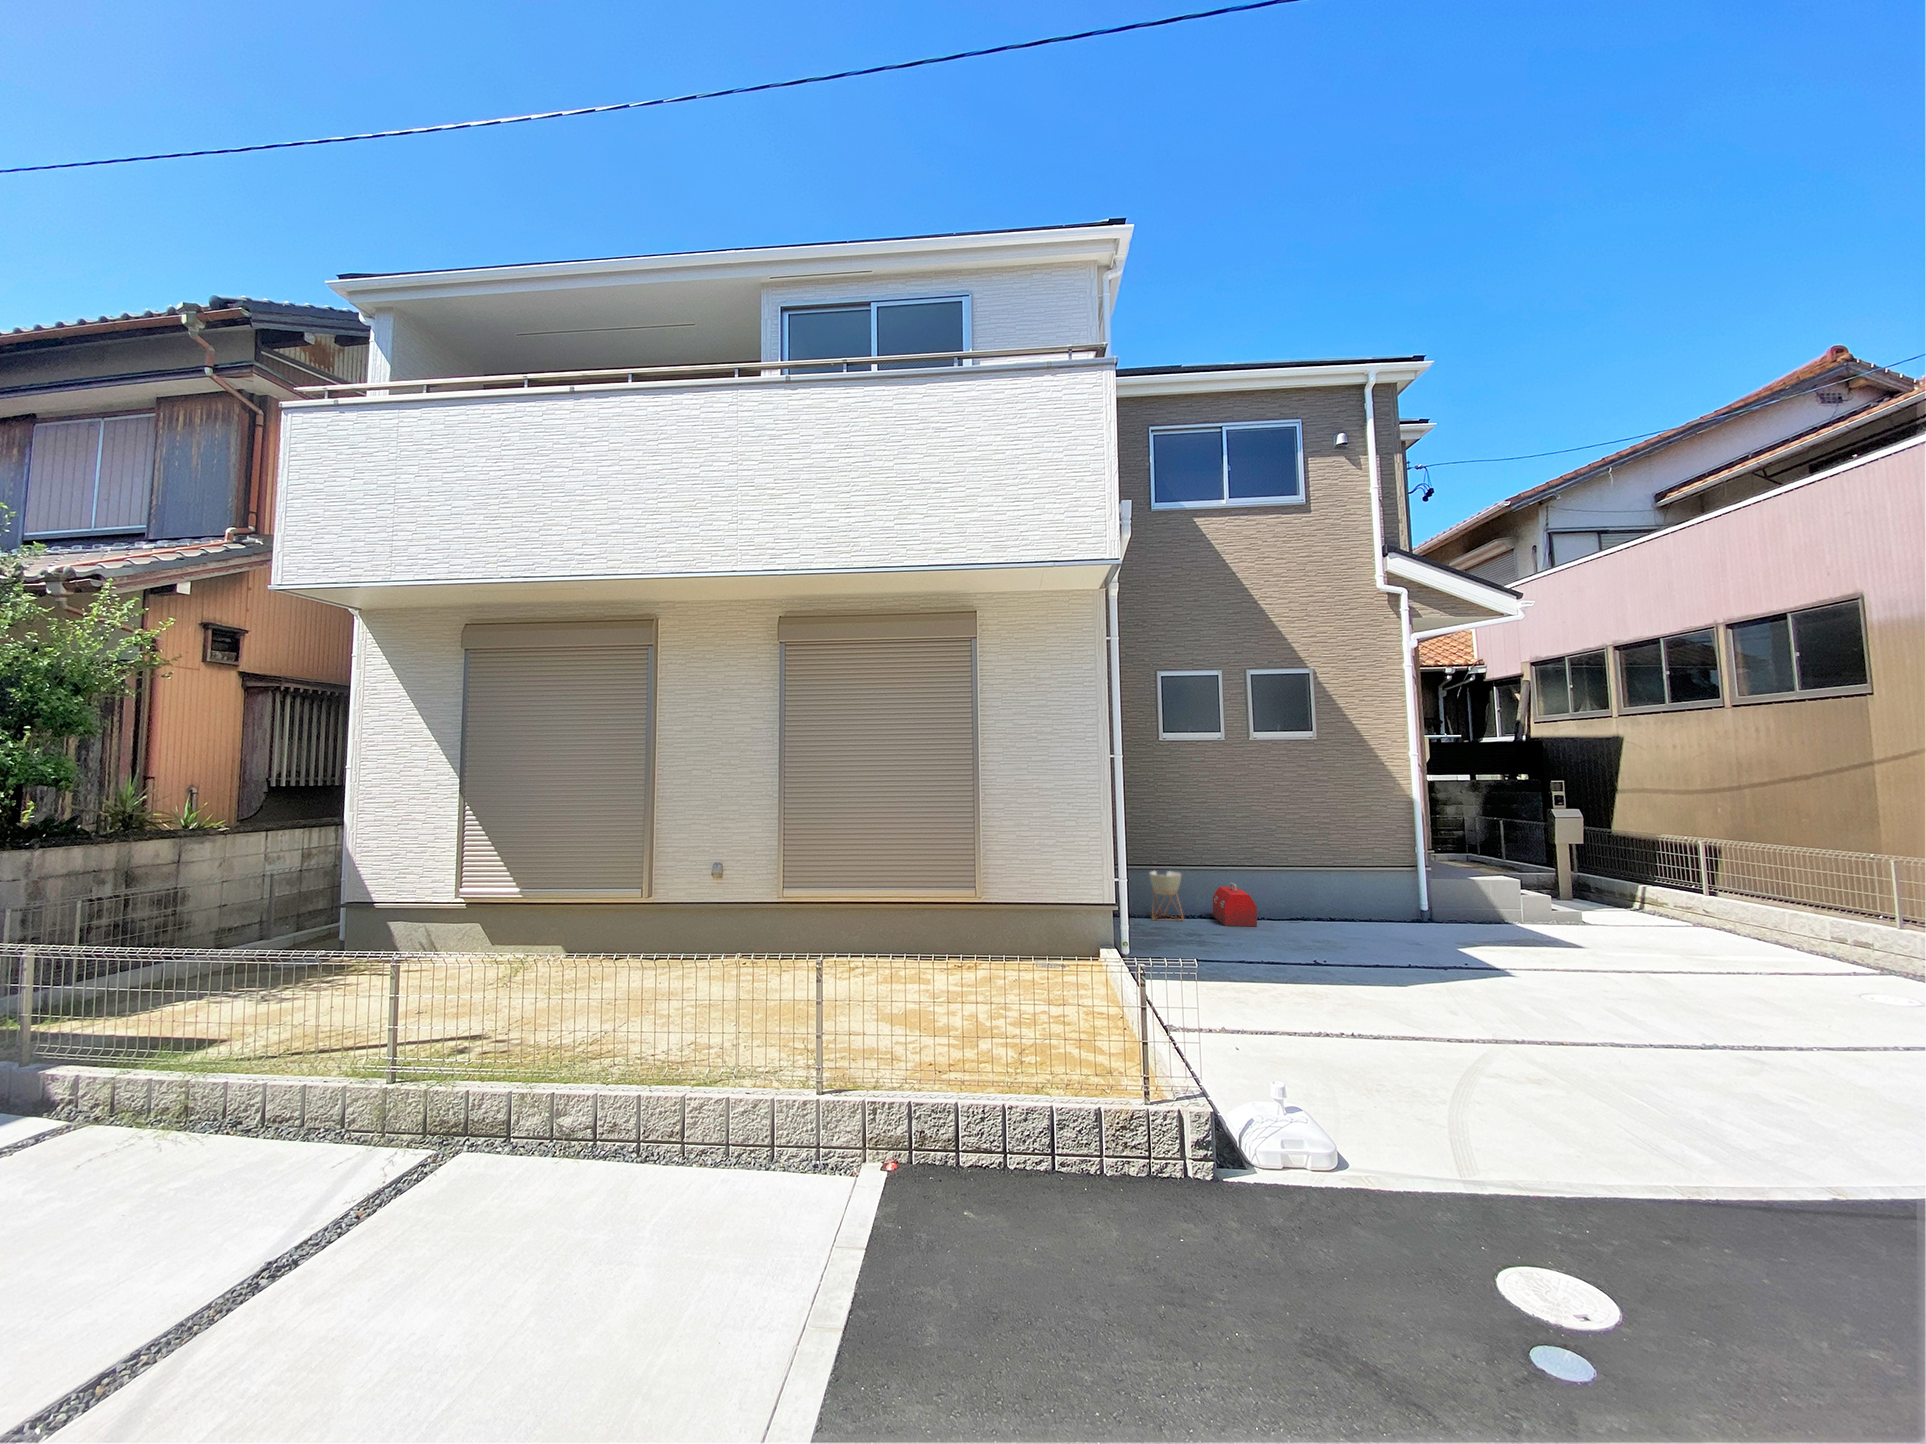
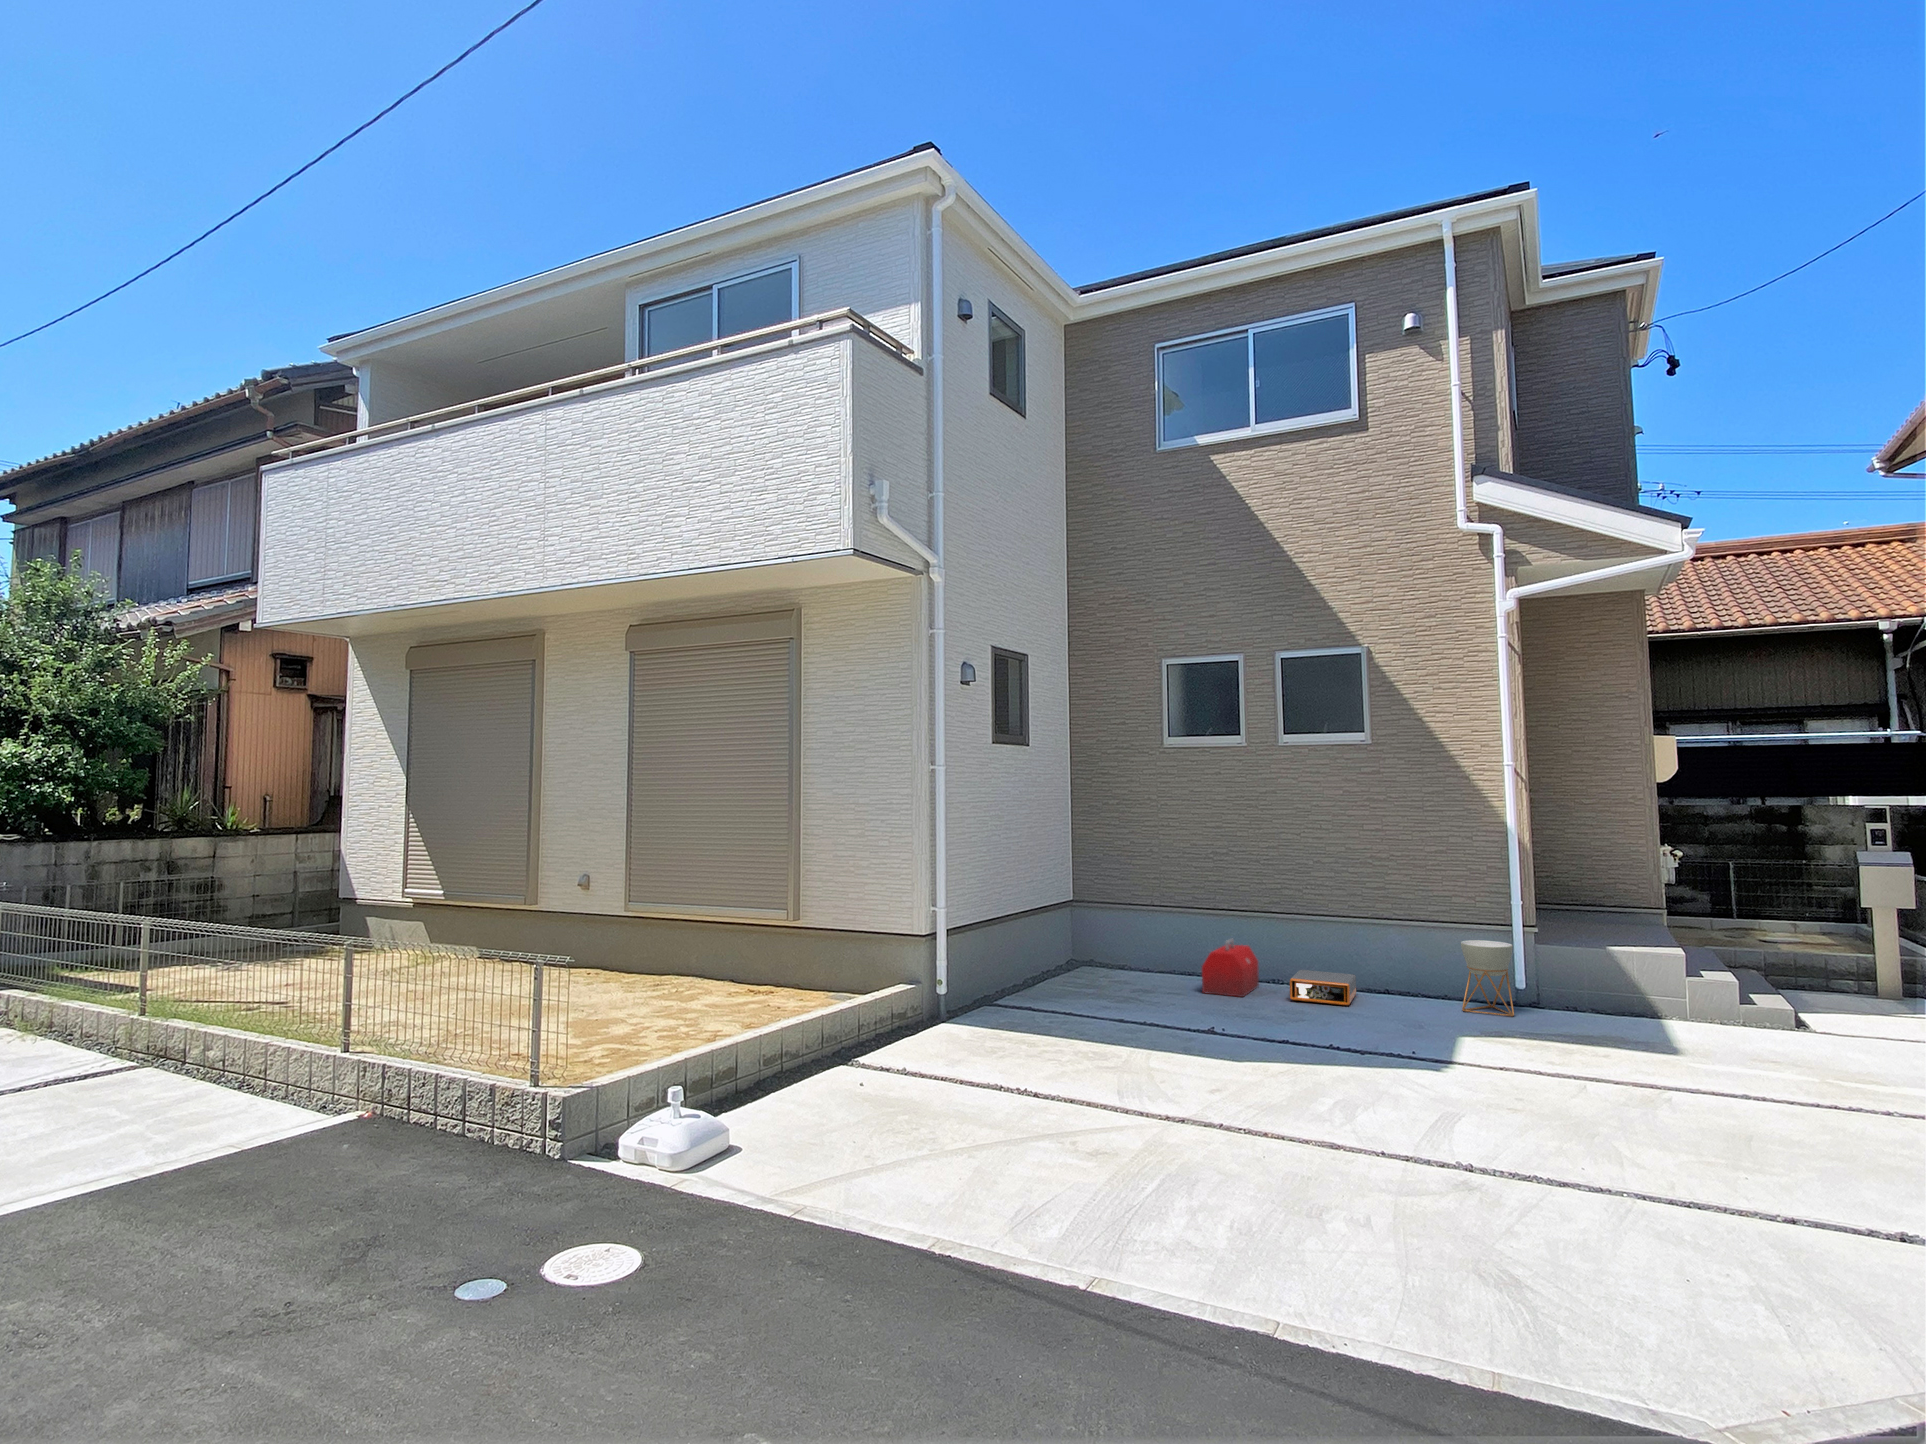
planter: present [1150,871,1184,921] -> present [1461,940,1514,1017]
storage box: none [1273,902,1332,926] -> present [1290,970,1356,1005]

